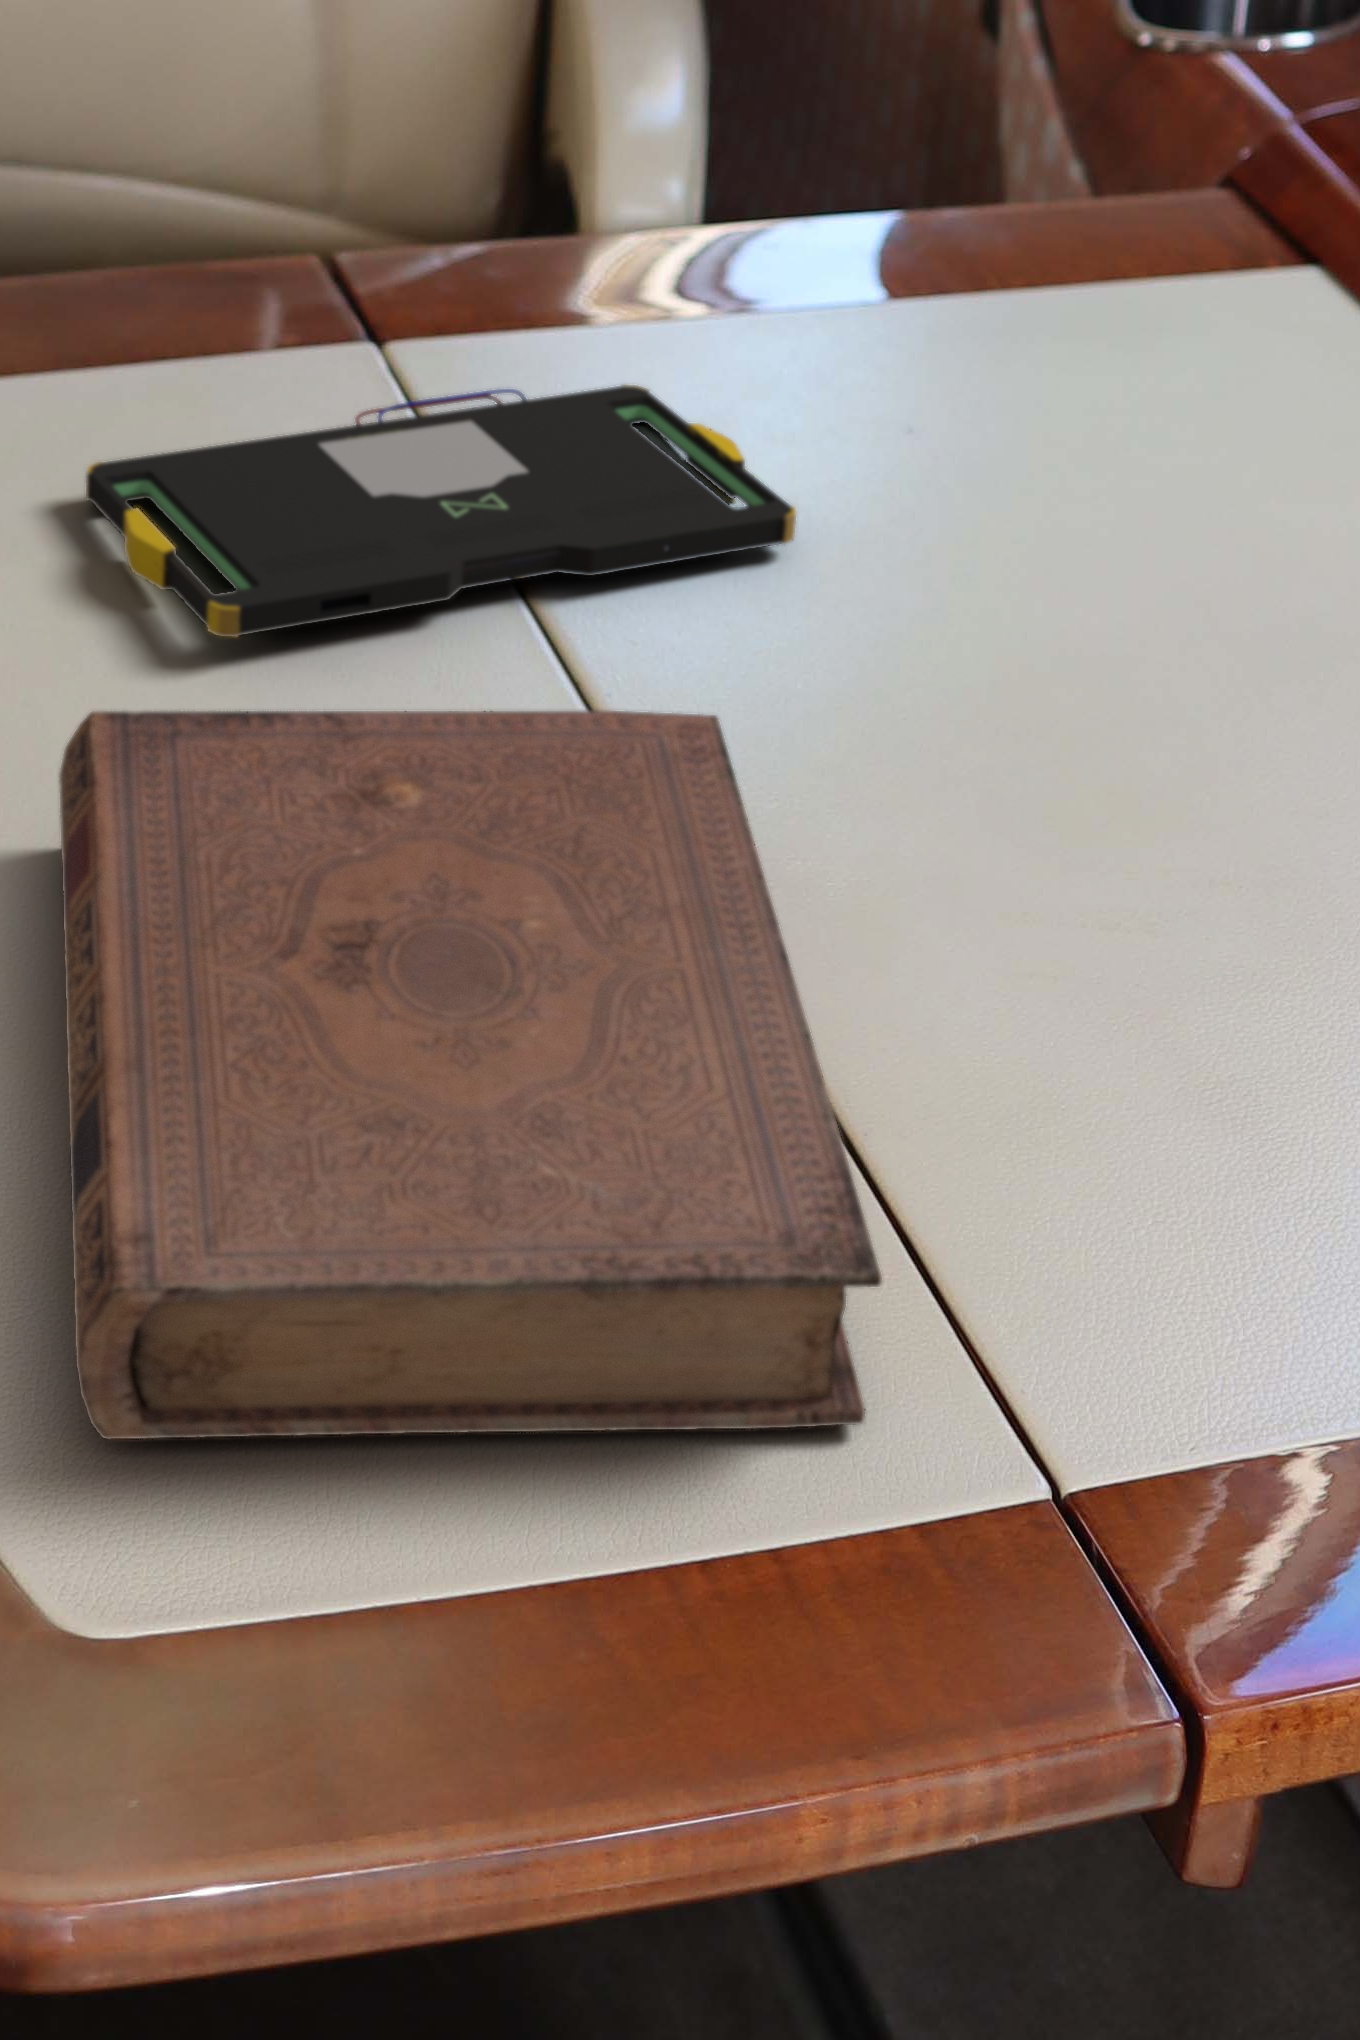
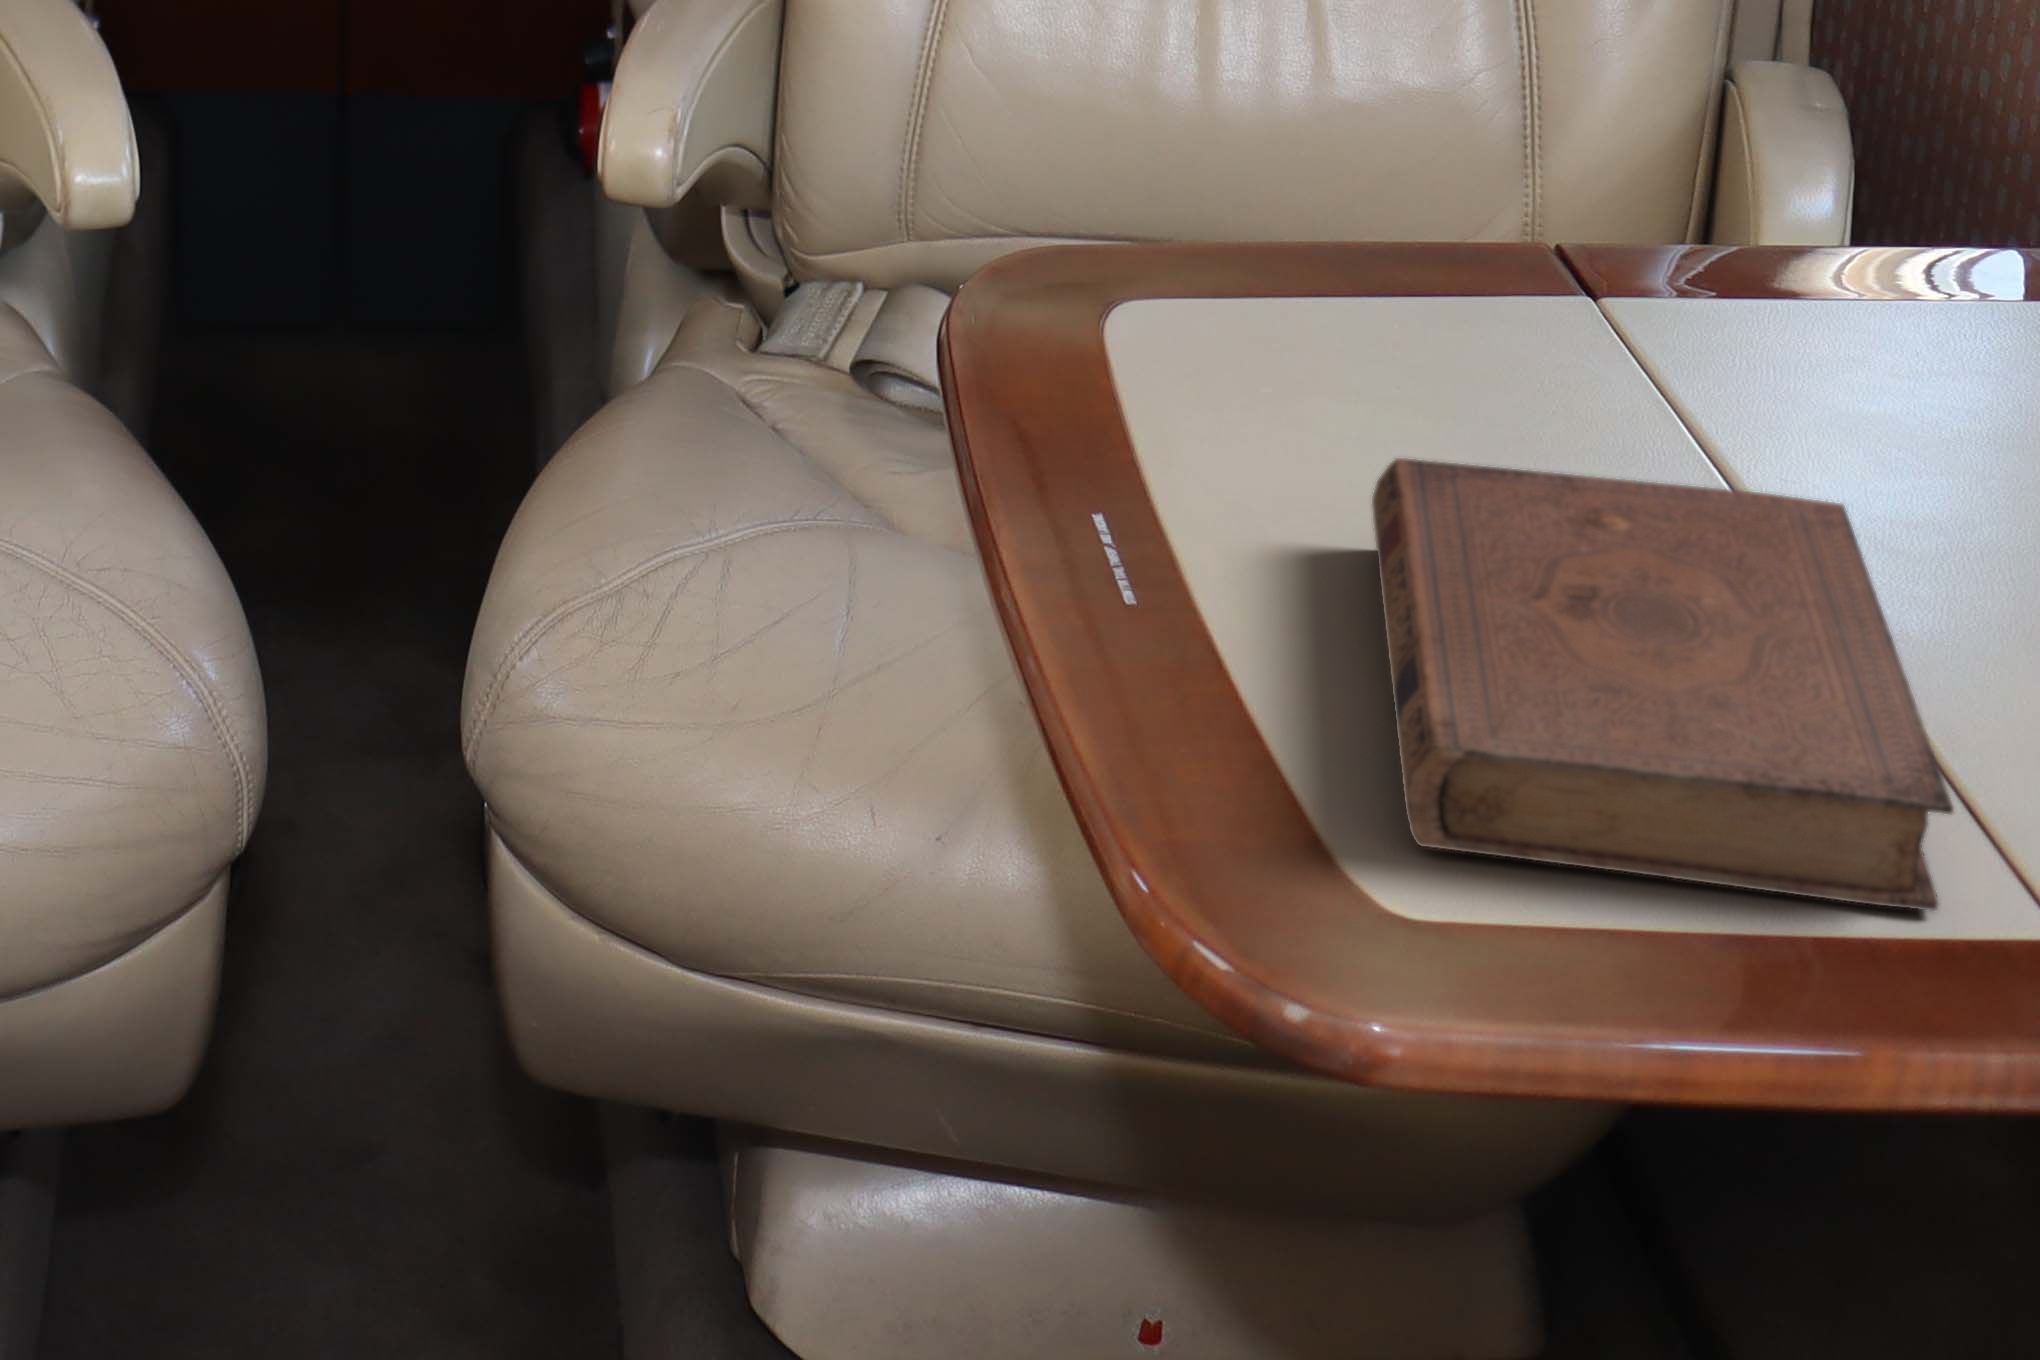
tablet: present [86,384,796,637] -> none [1375,315,1907,442]

